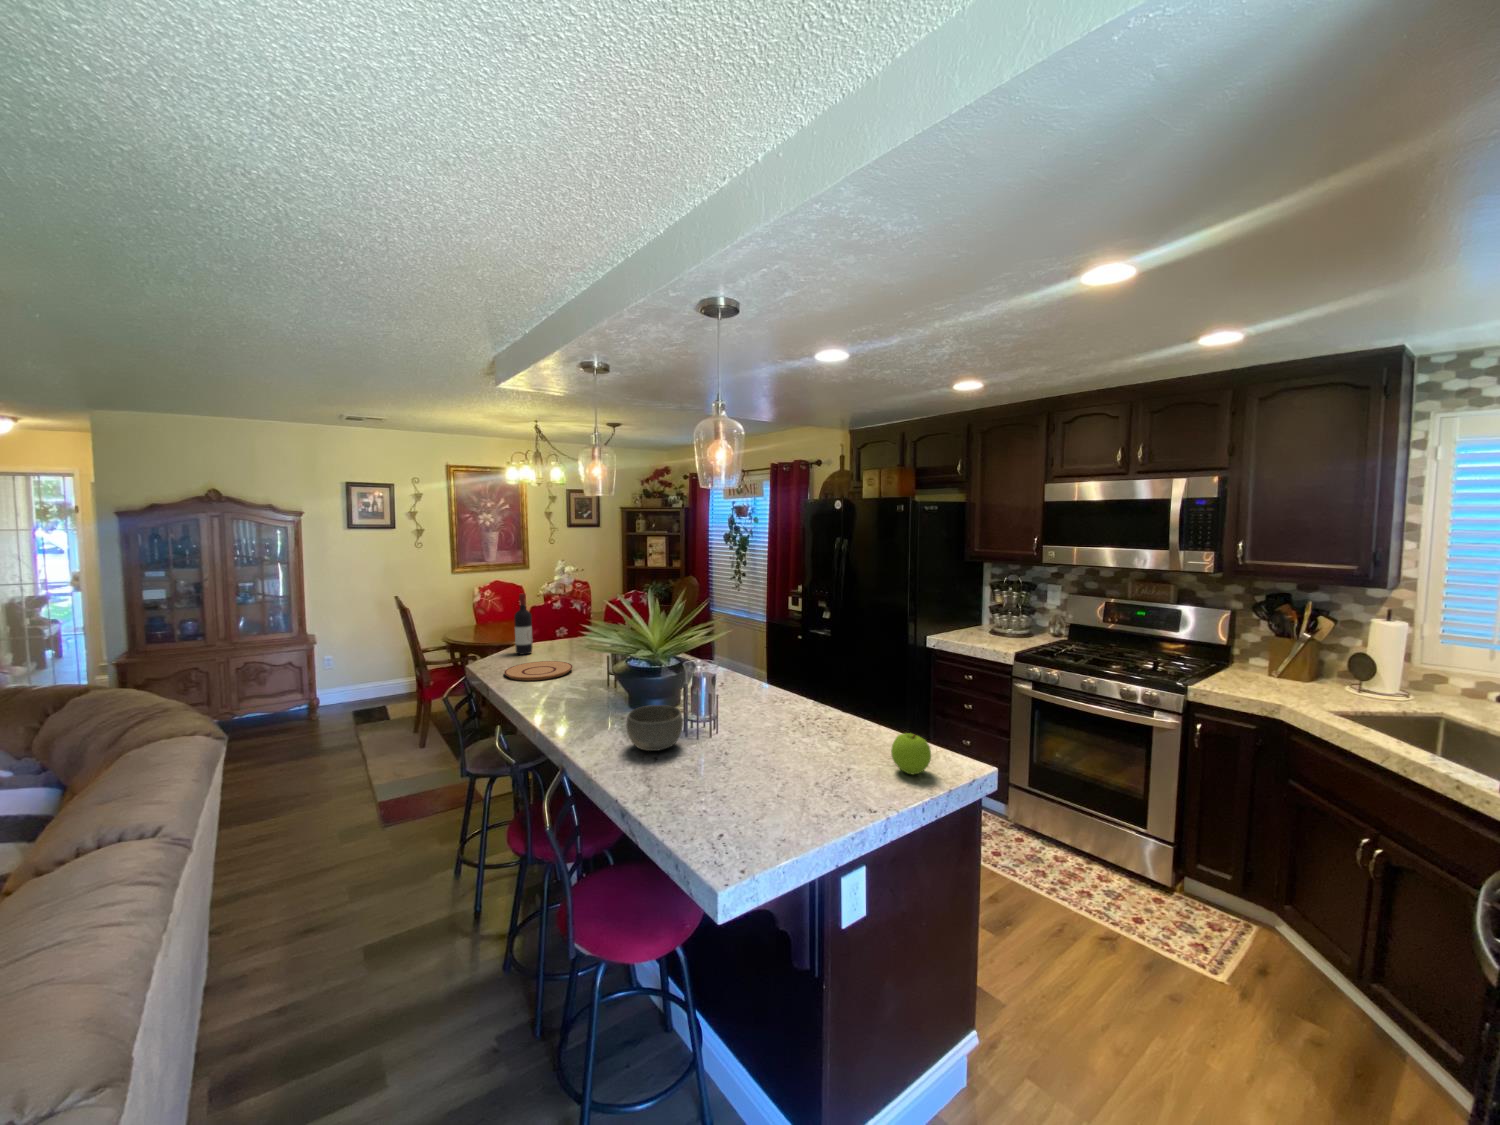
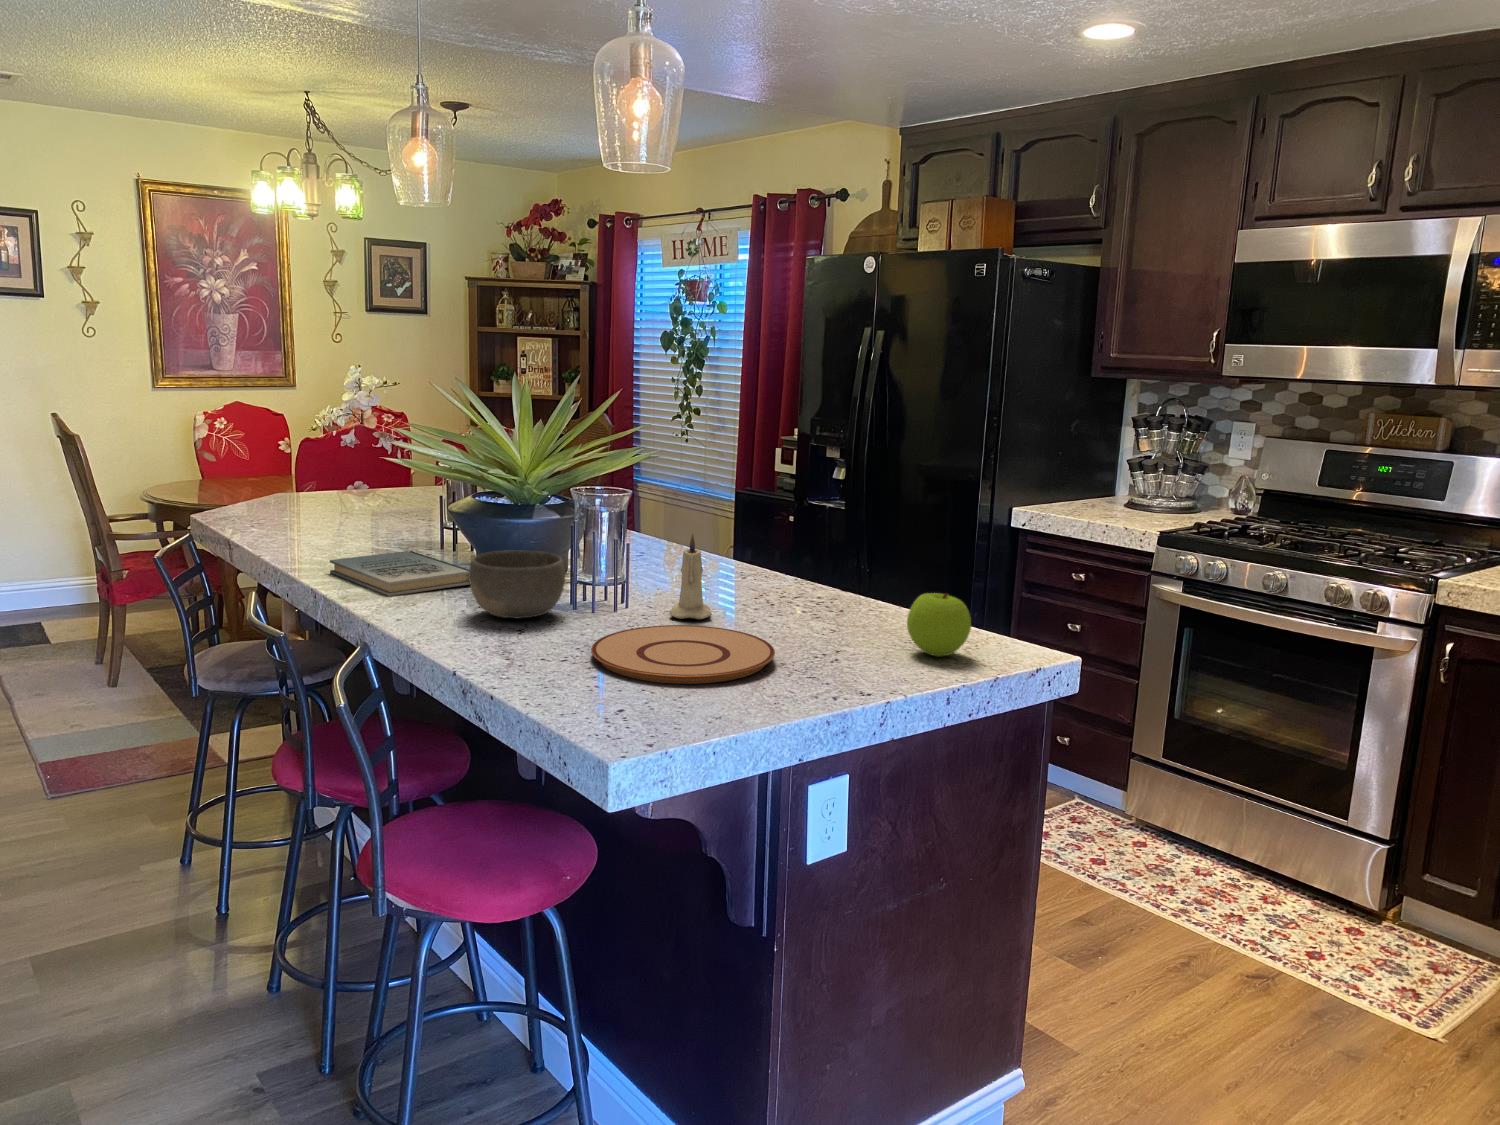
wine bottle: present [514,593,532,655] -> none [271,395,306,505]
plate: present [504,661,573,681] -> present [591,625,775,684]
candle: none [745,693,770,746] -> present [669,534,712,619]
book: none [545,695,629,733] -> present [330,551,470,596]

